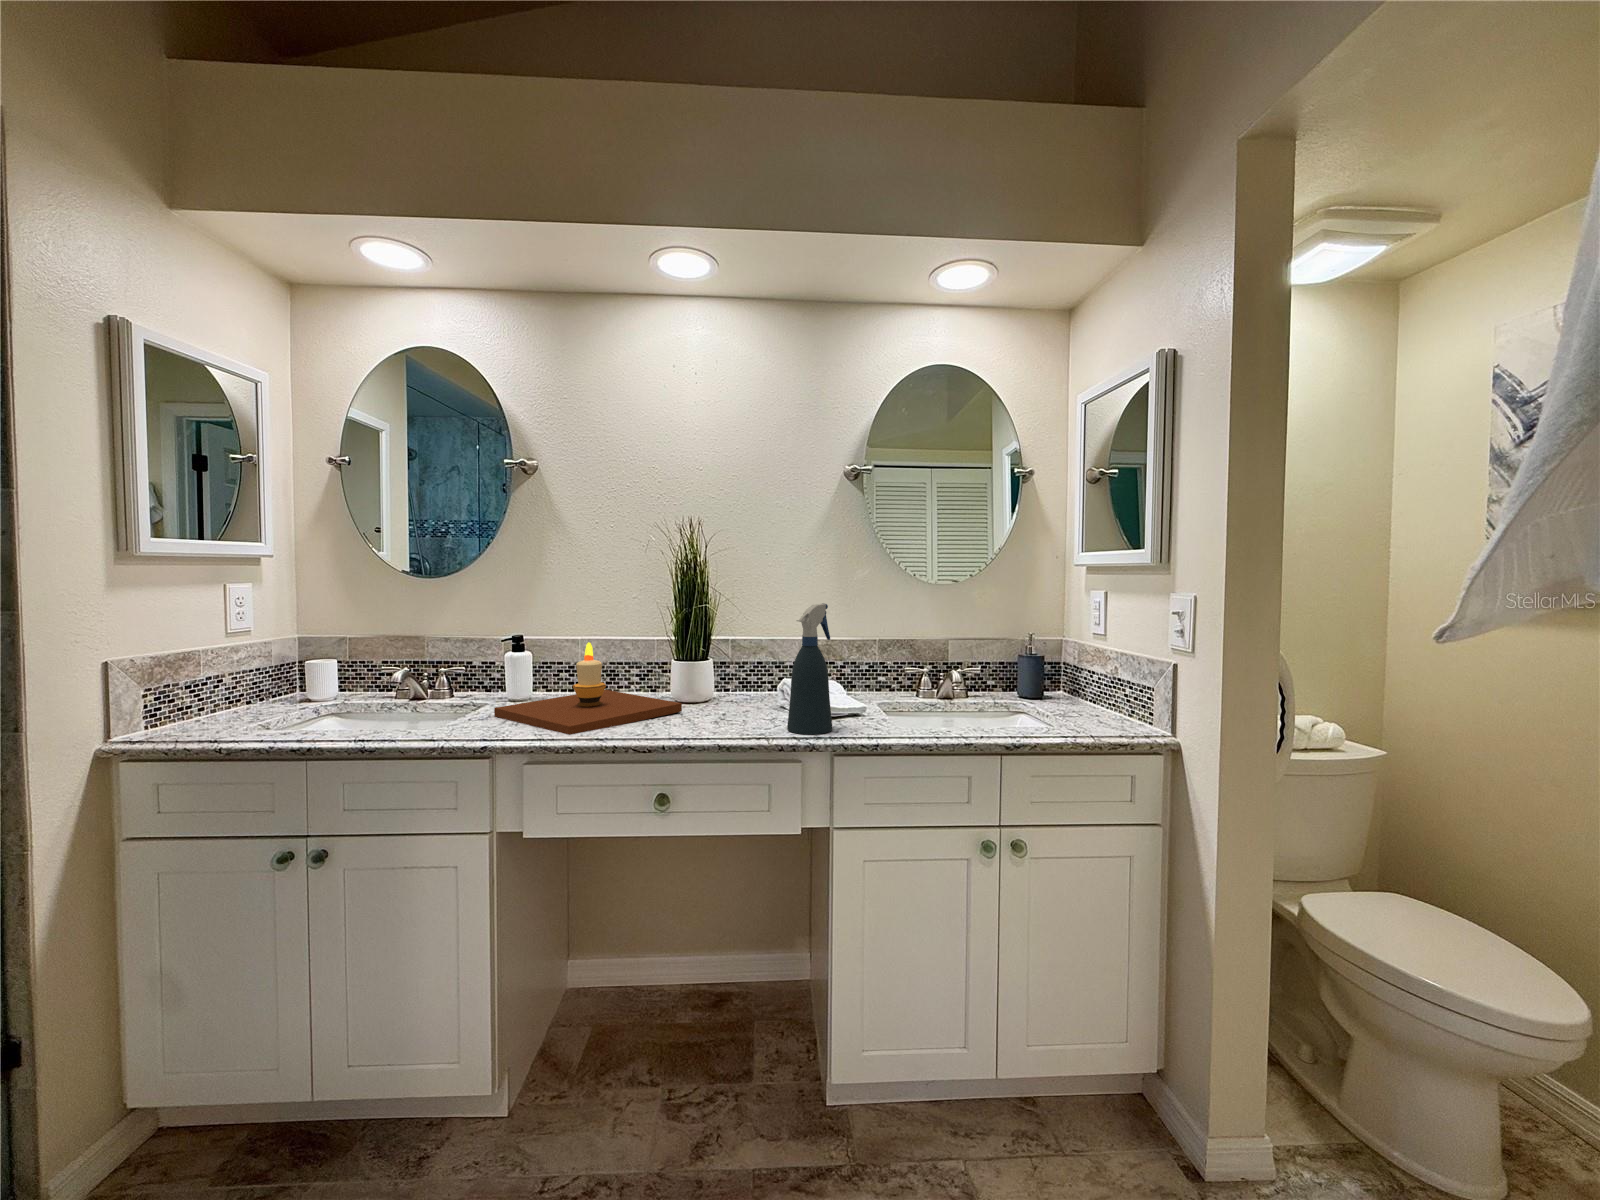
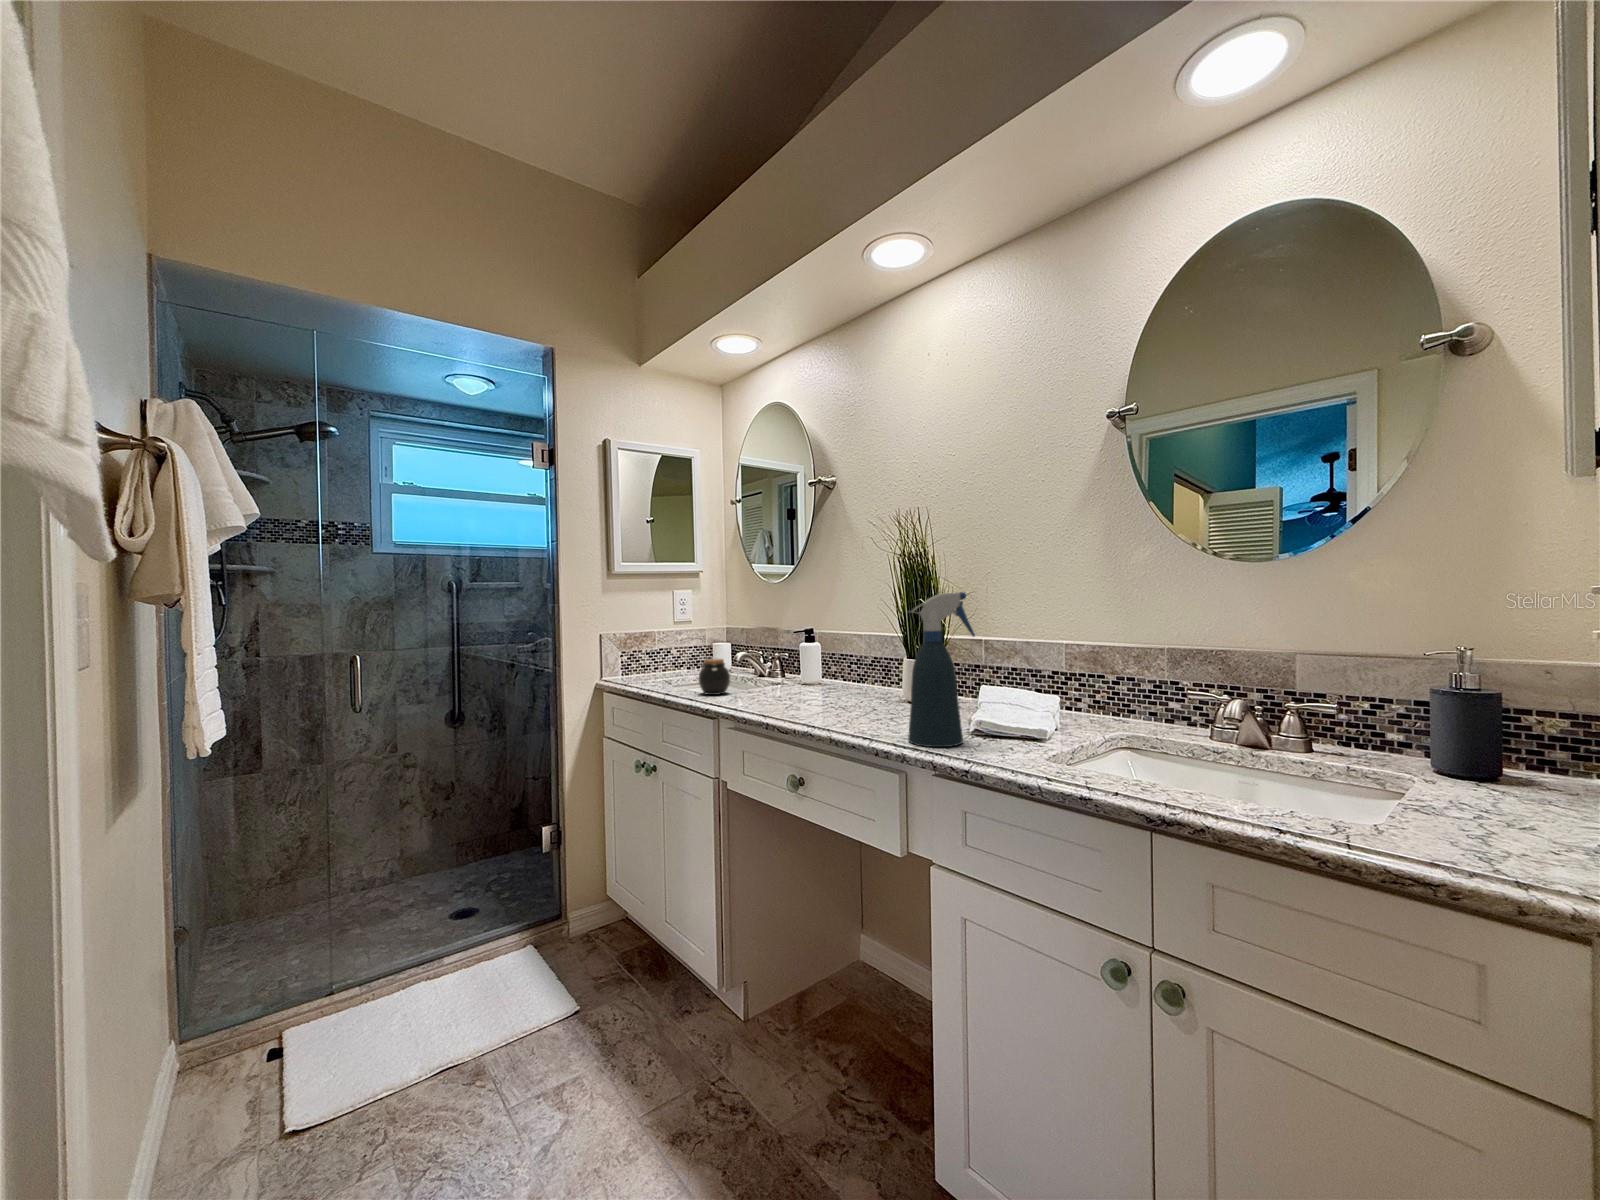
candle: present [494,642,682,735] -> none [757,634,885,711]
jar: none [415,681,462,730] -> present [698,659,730,695]

